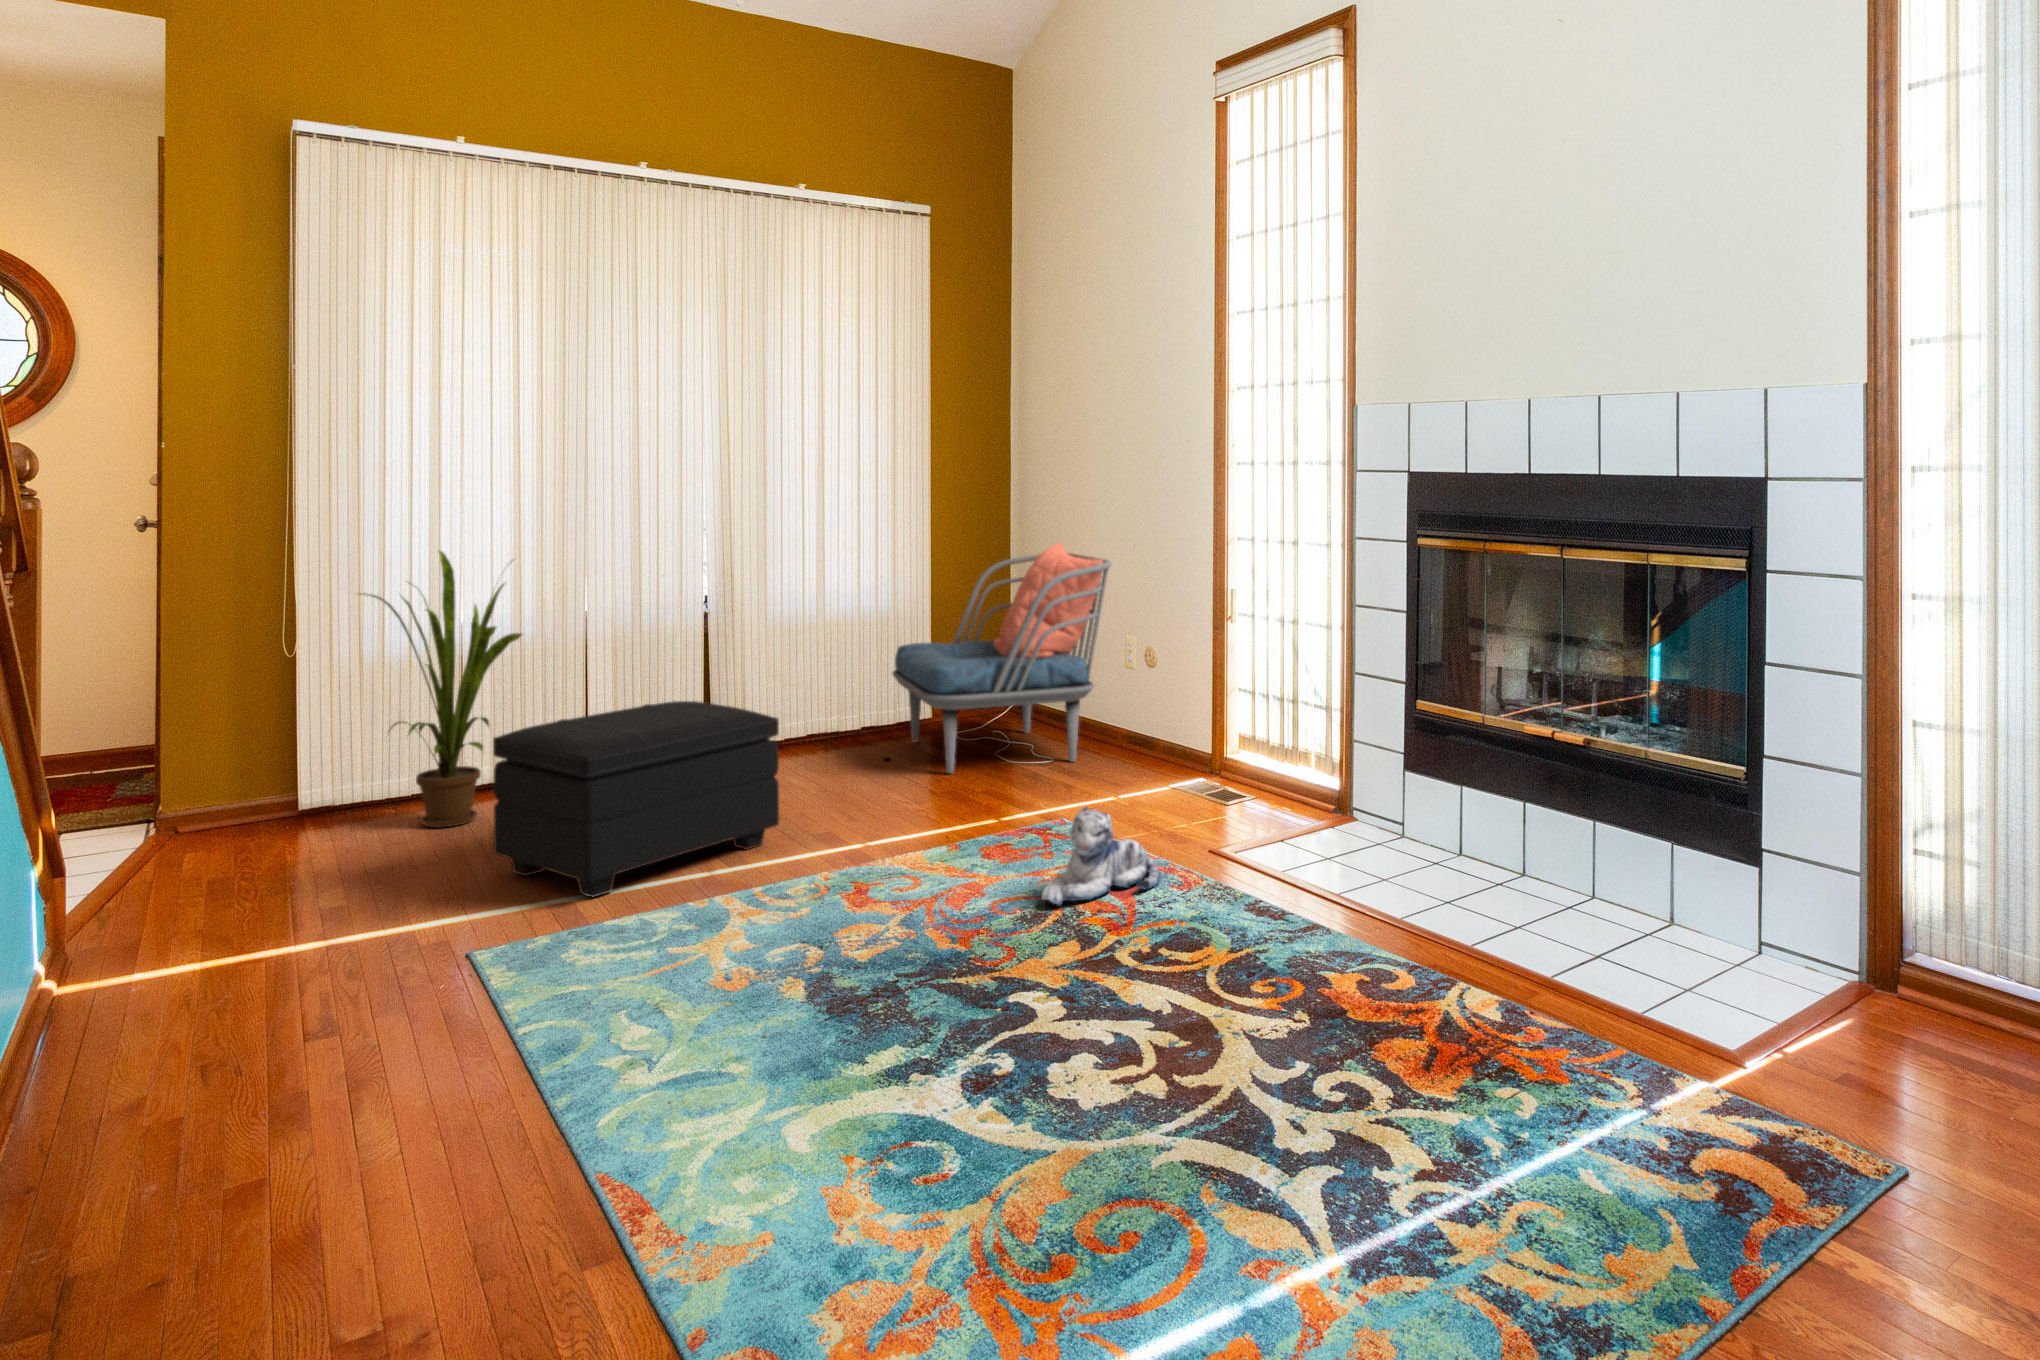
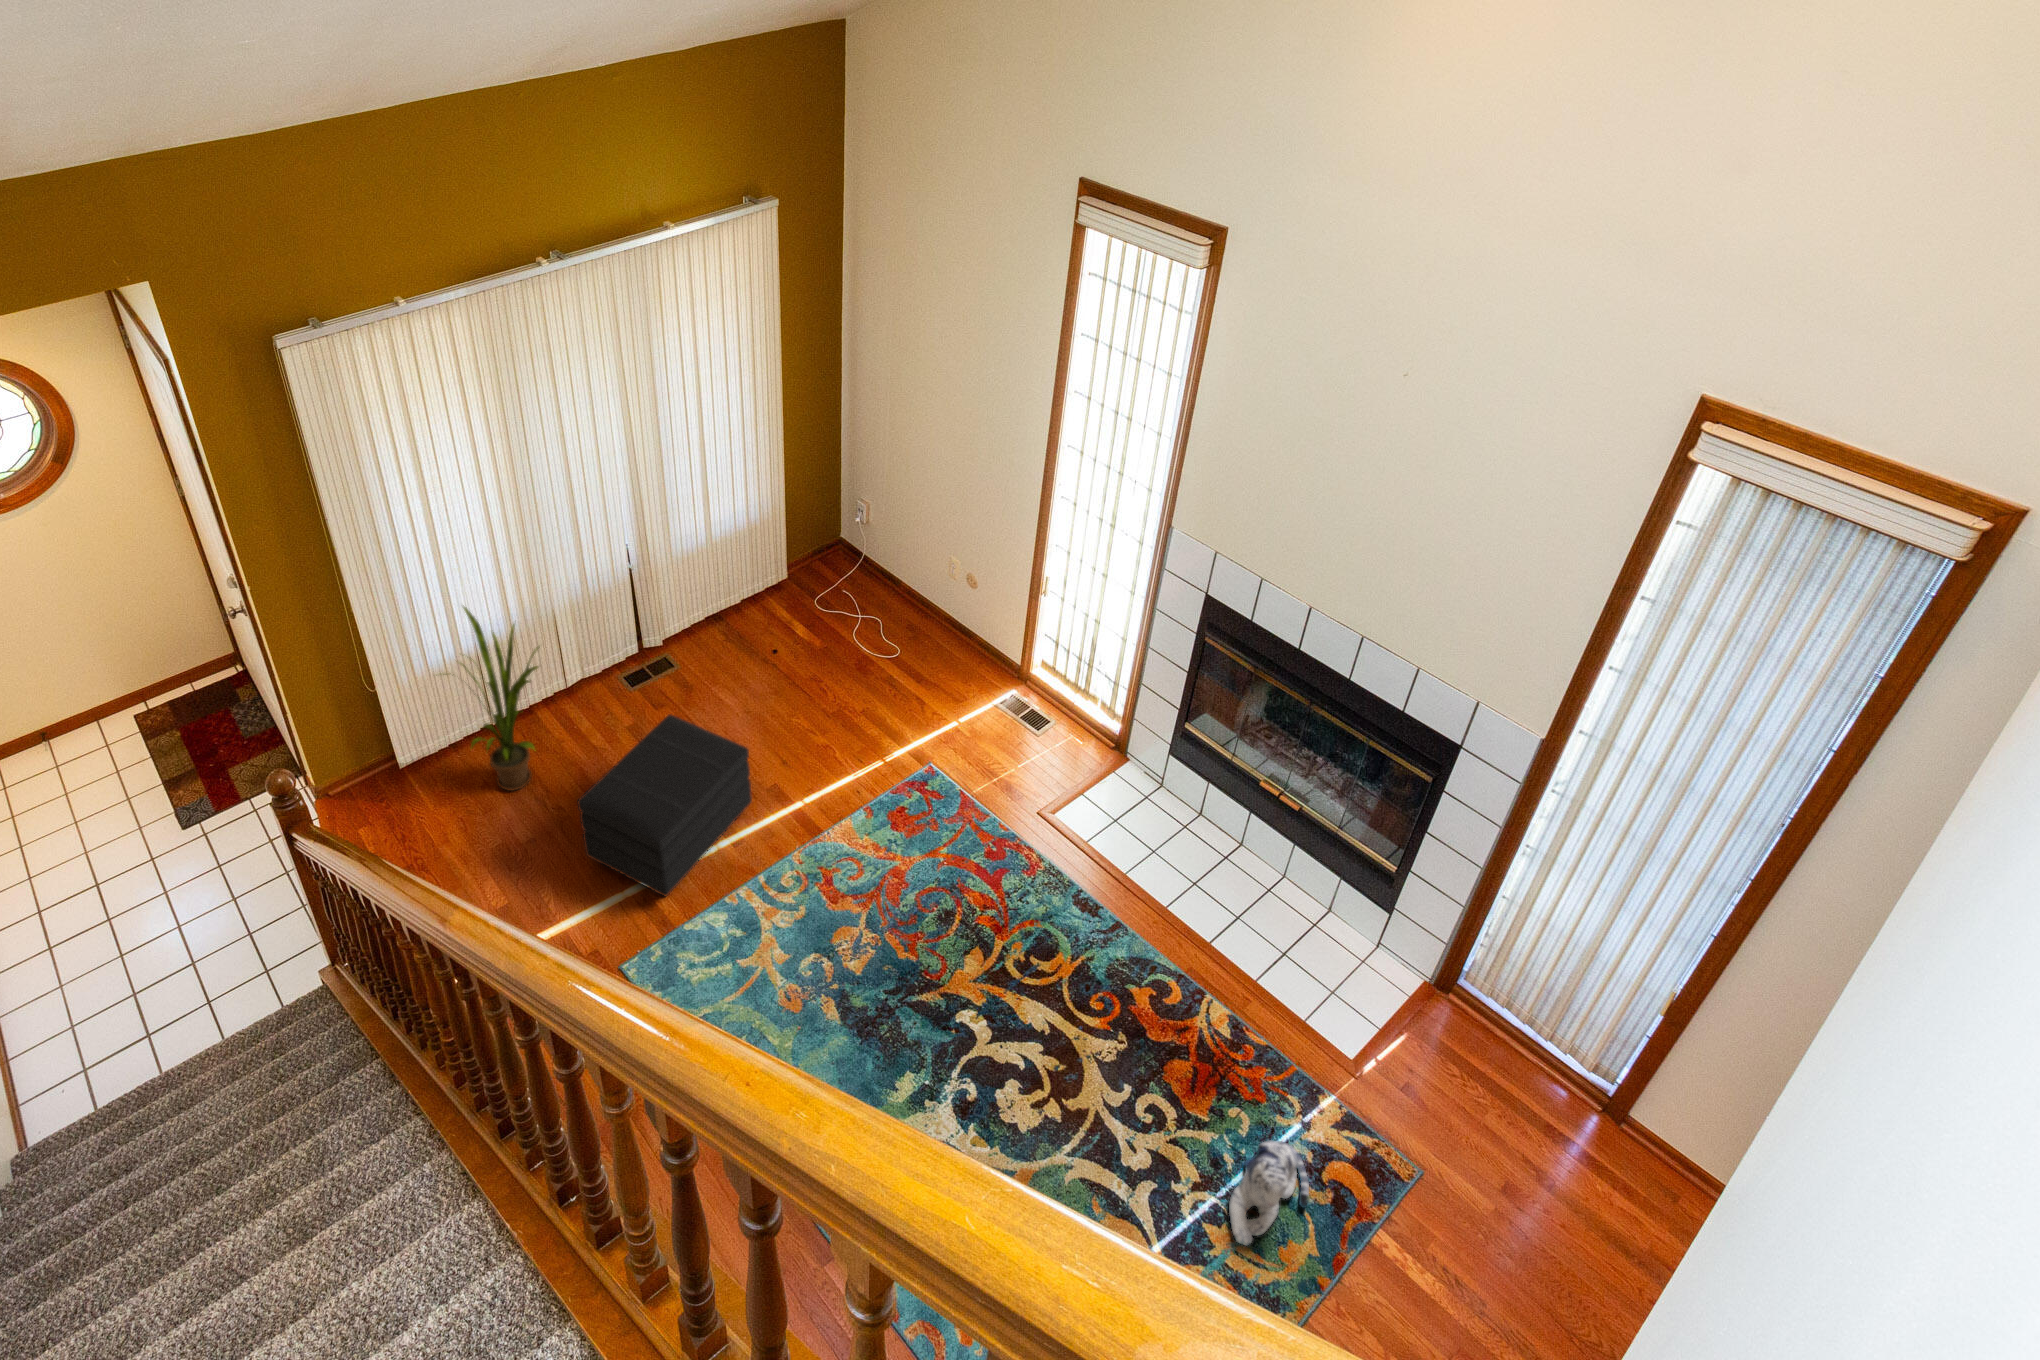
armchair: present [892,542,1111,773] -> none [771,476,947,686]
plush toy: present [1041,807,1160,905] -> present [1229,1140,1309,1245]

